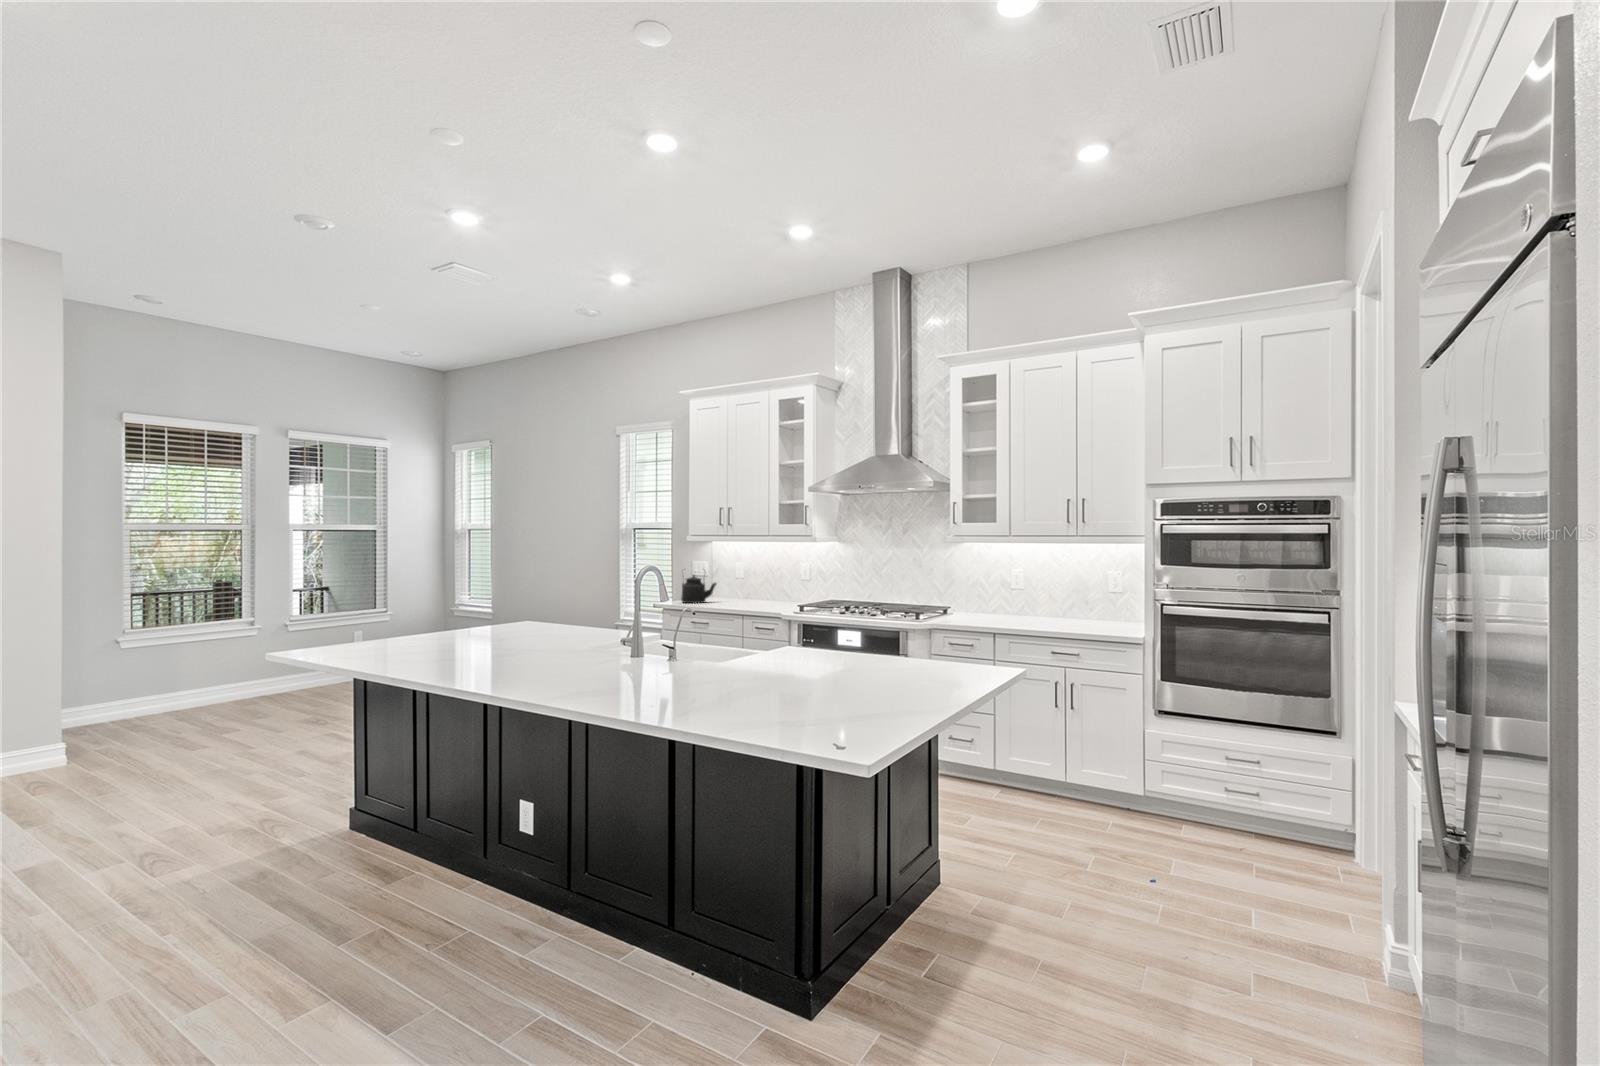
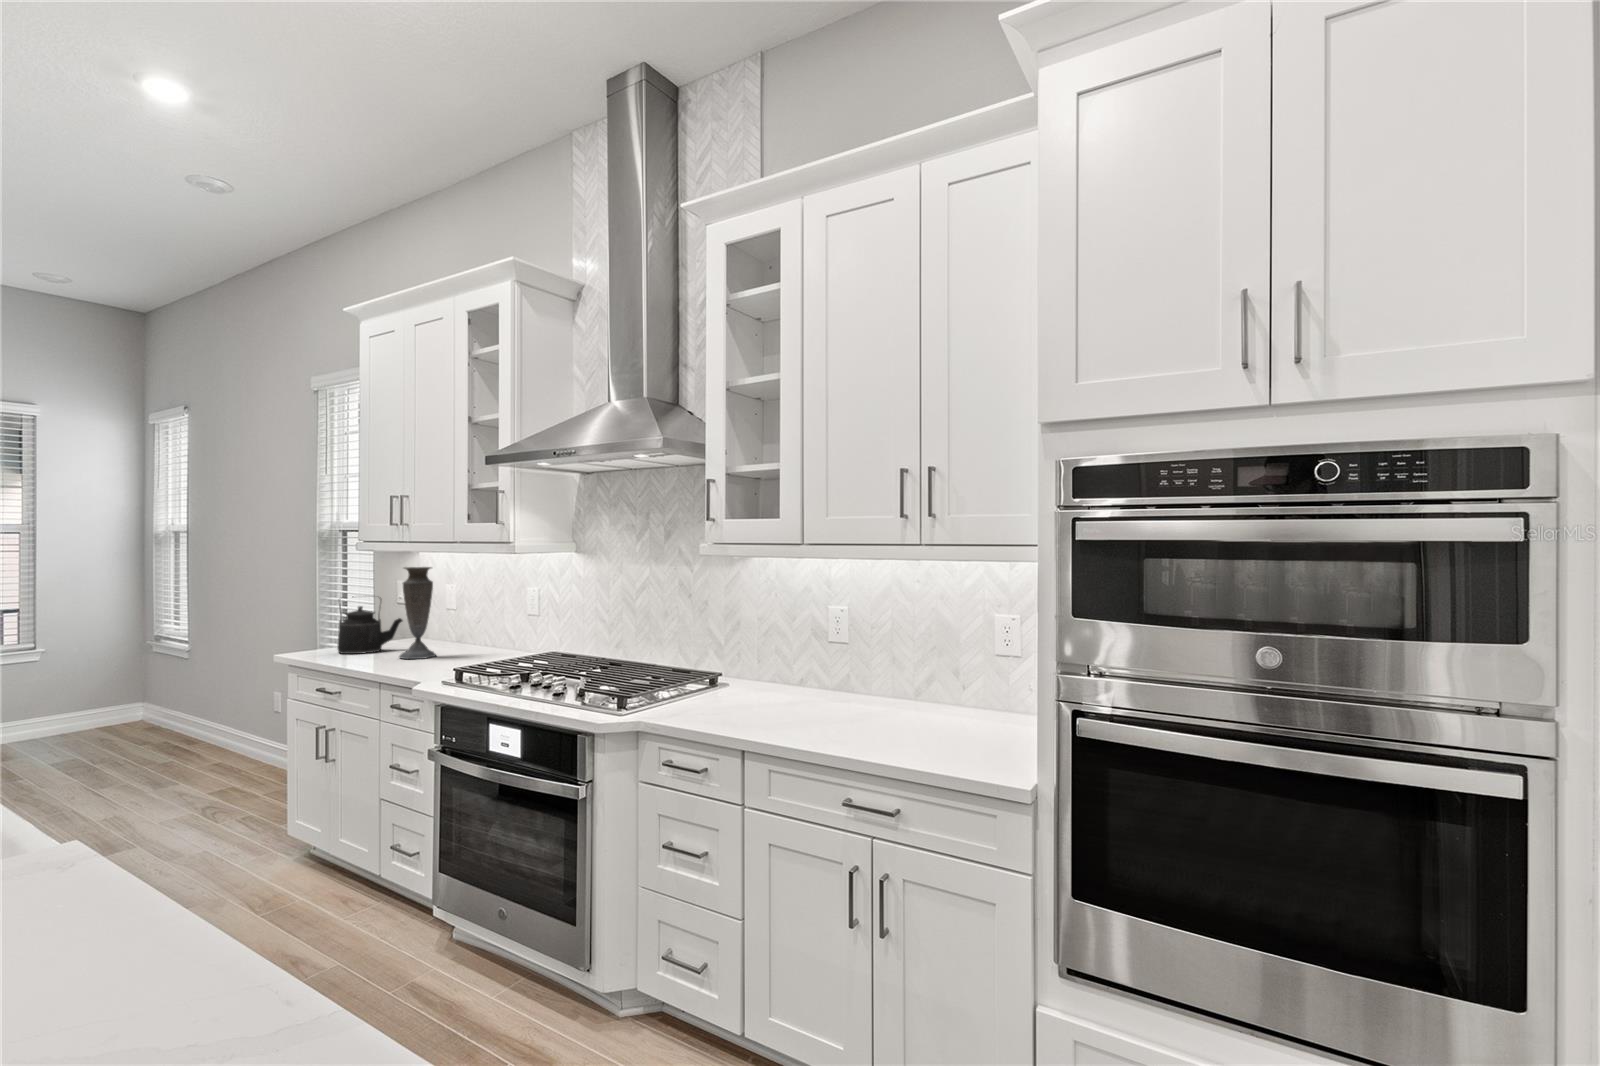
vase: none [733,550,753,604] -> present [399,567,436,659]

